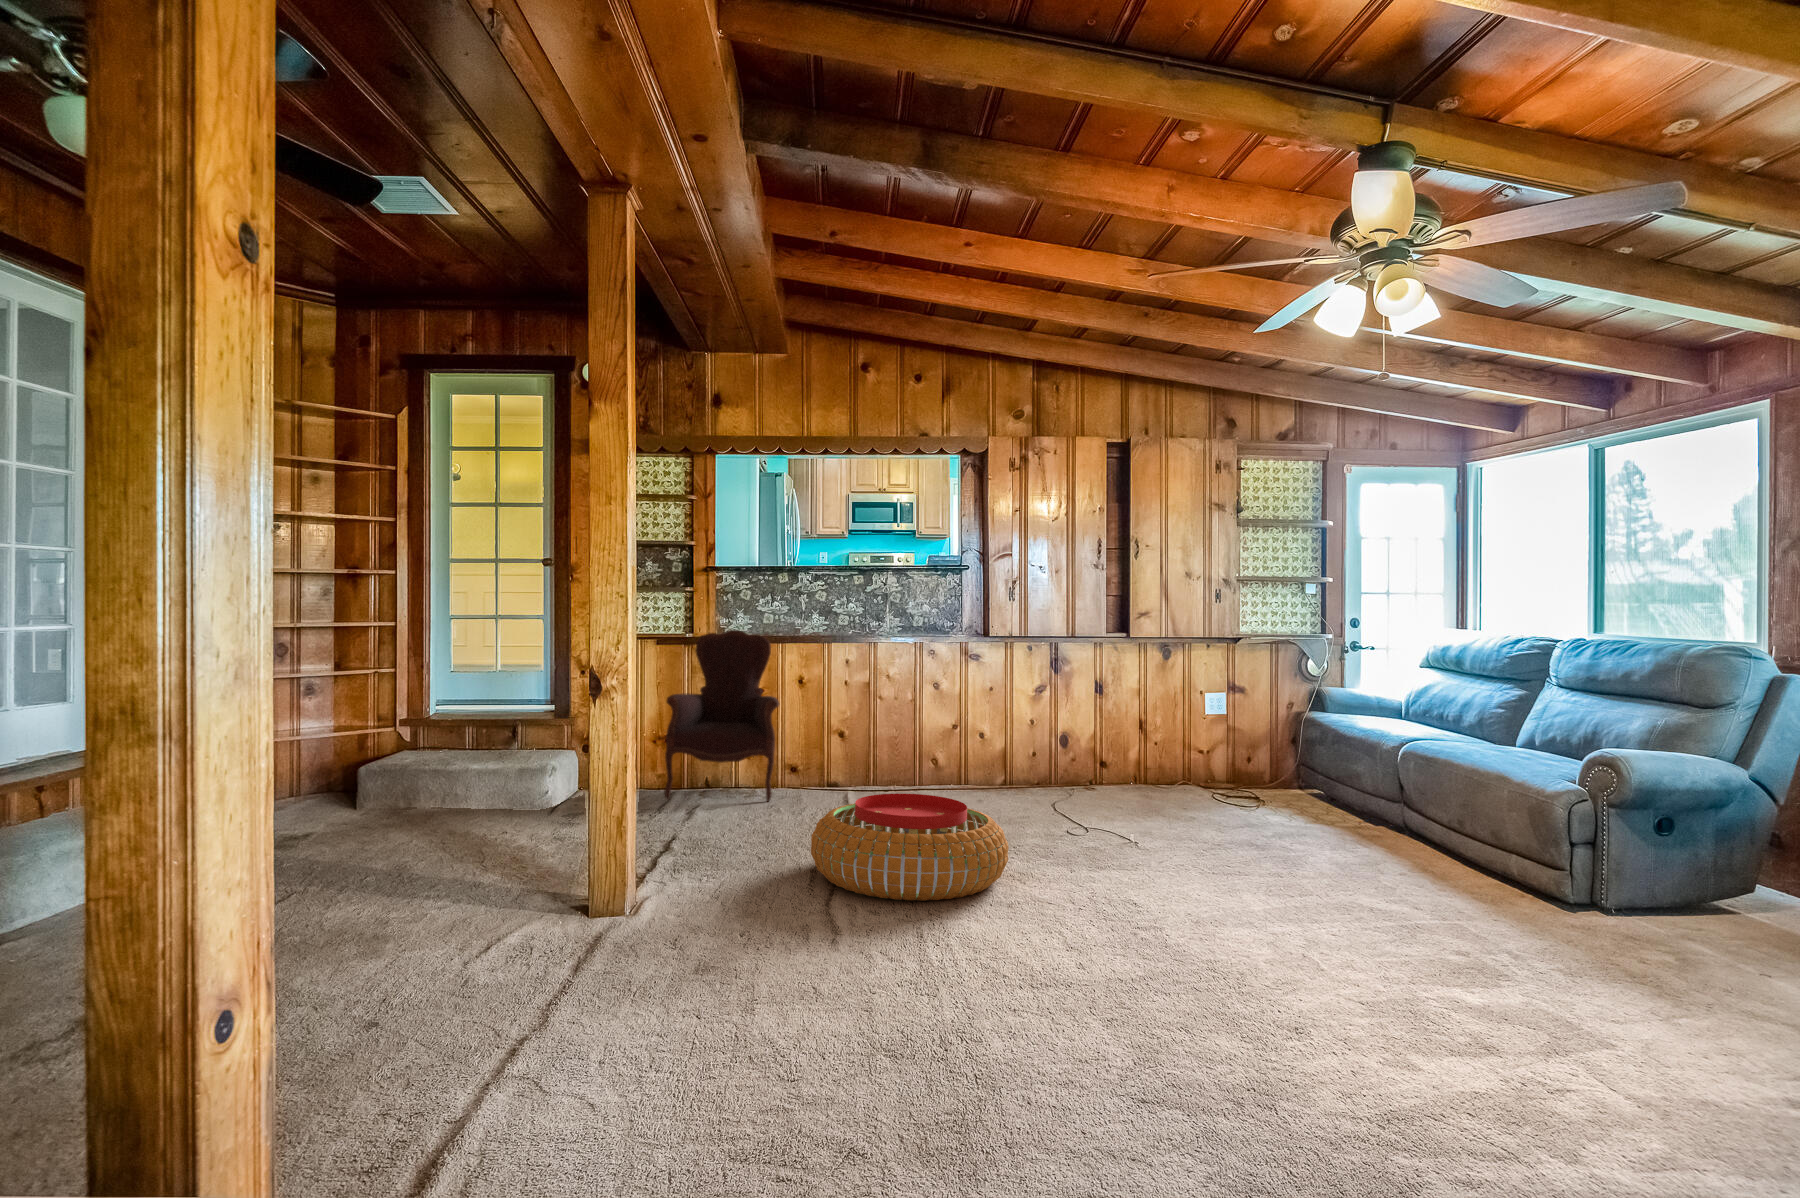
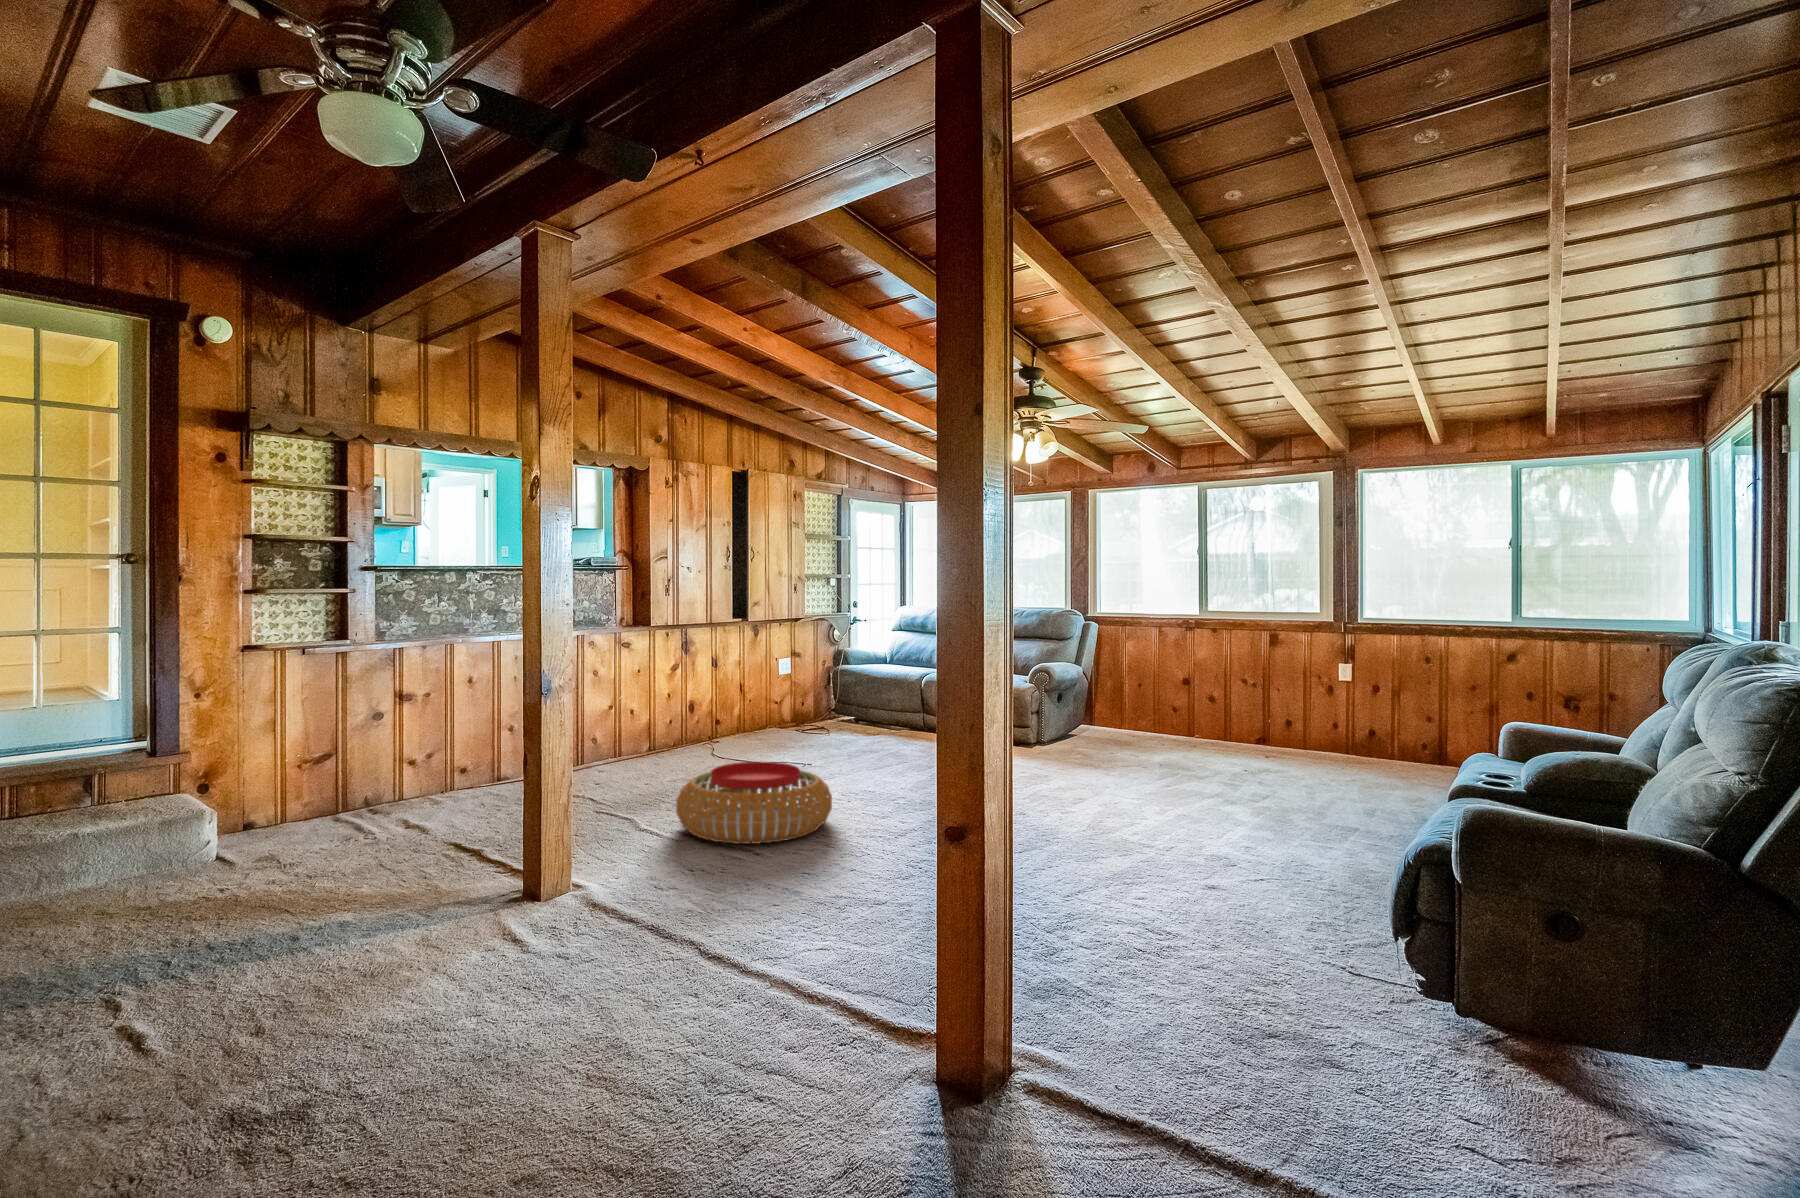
armchair: present [664,629,779,802] -> none [362,633,496,826]

